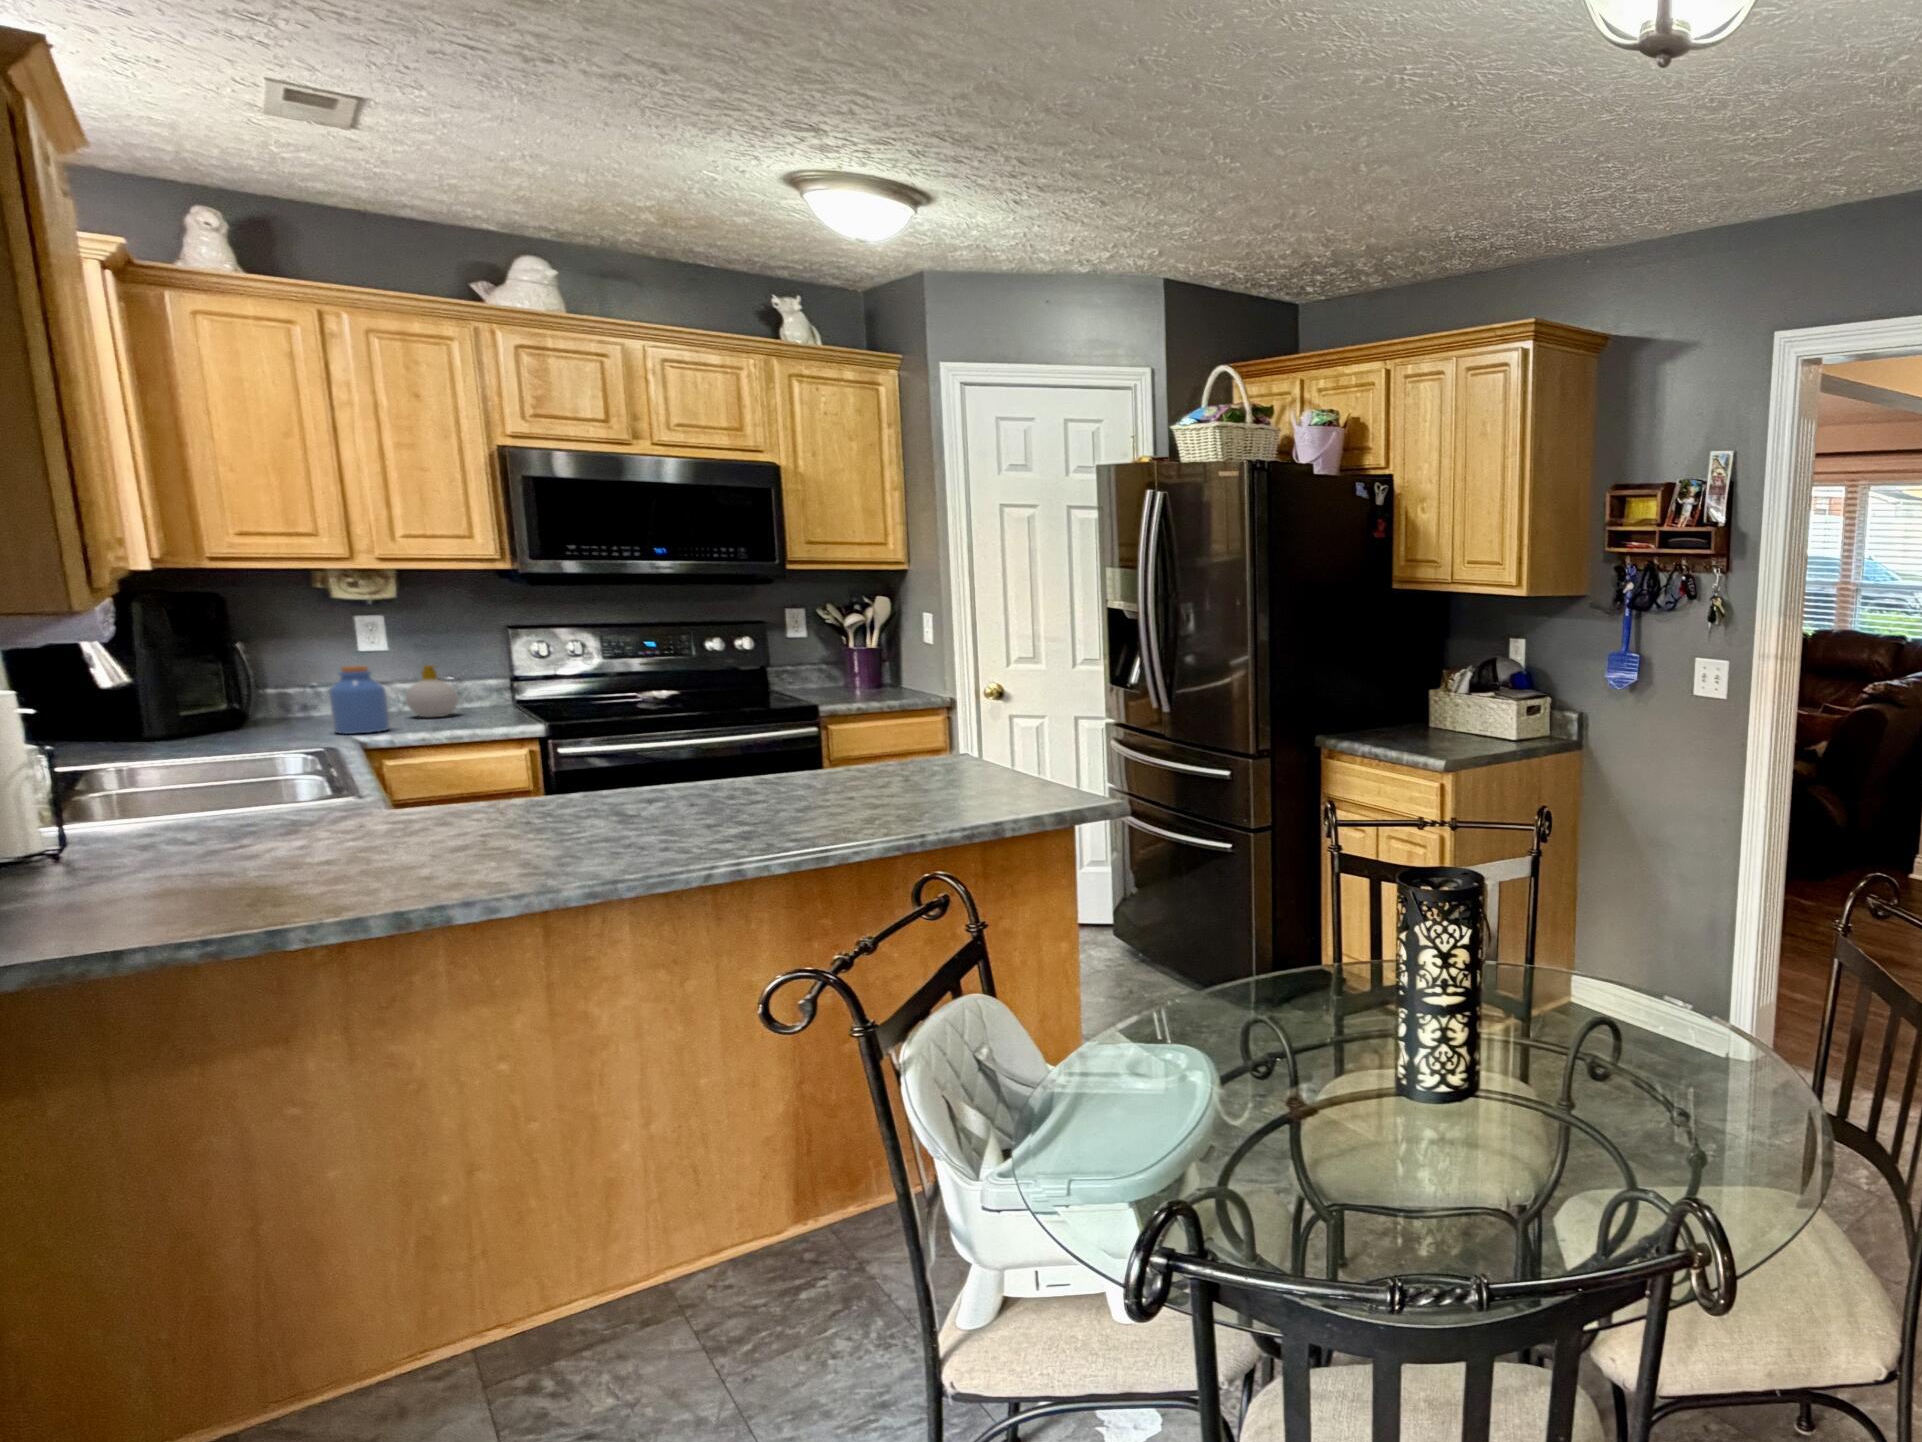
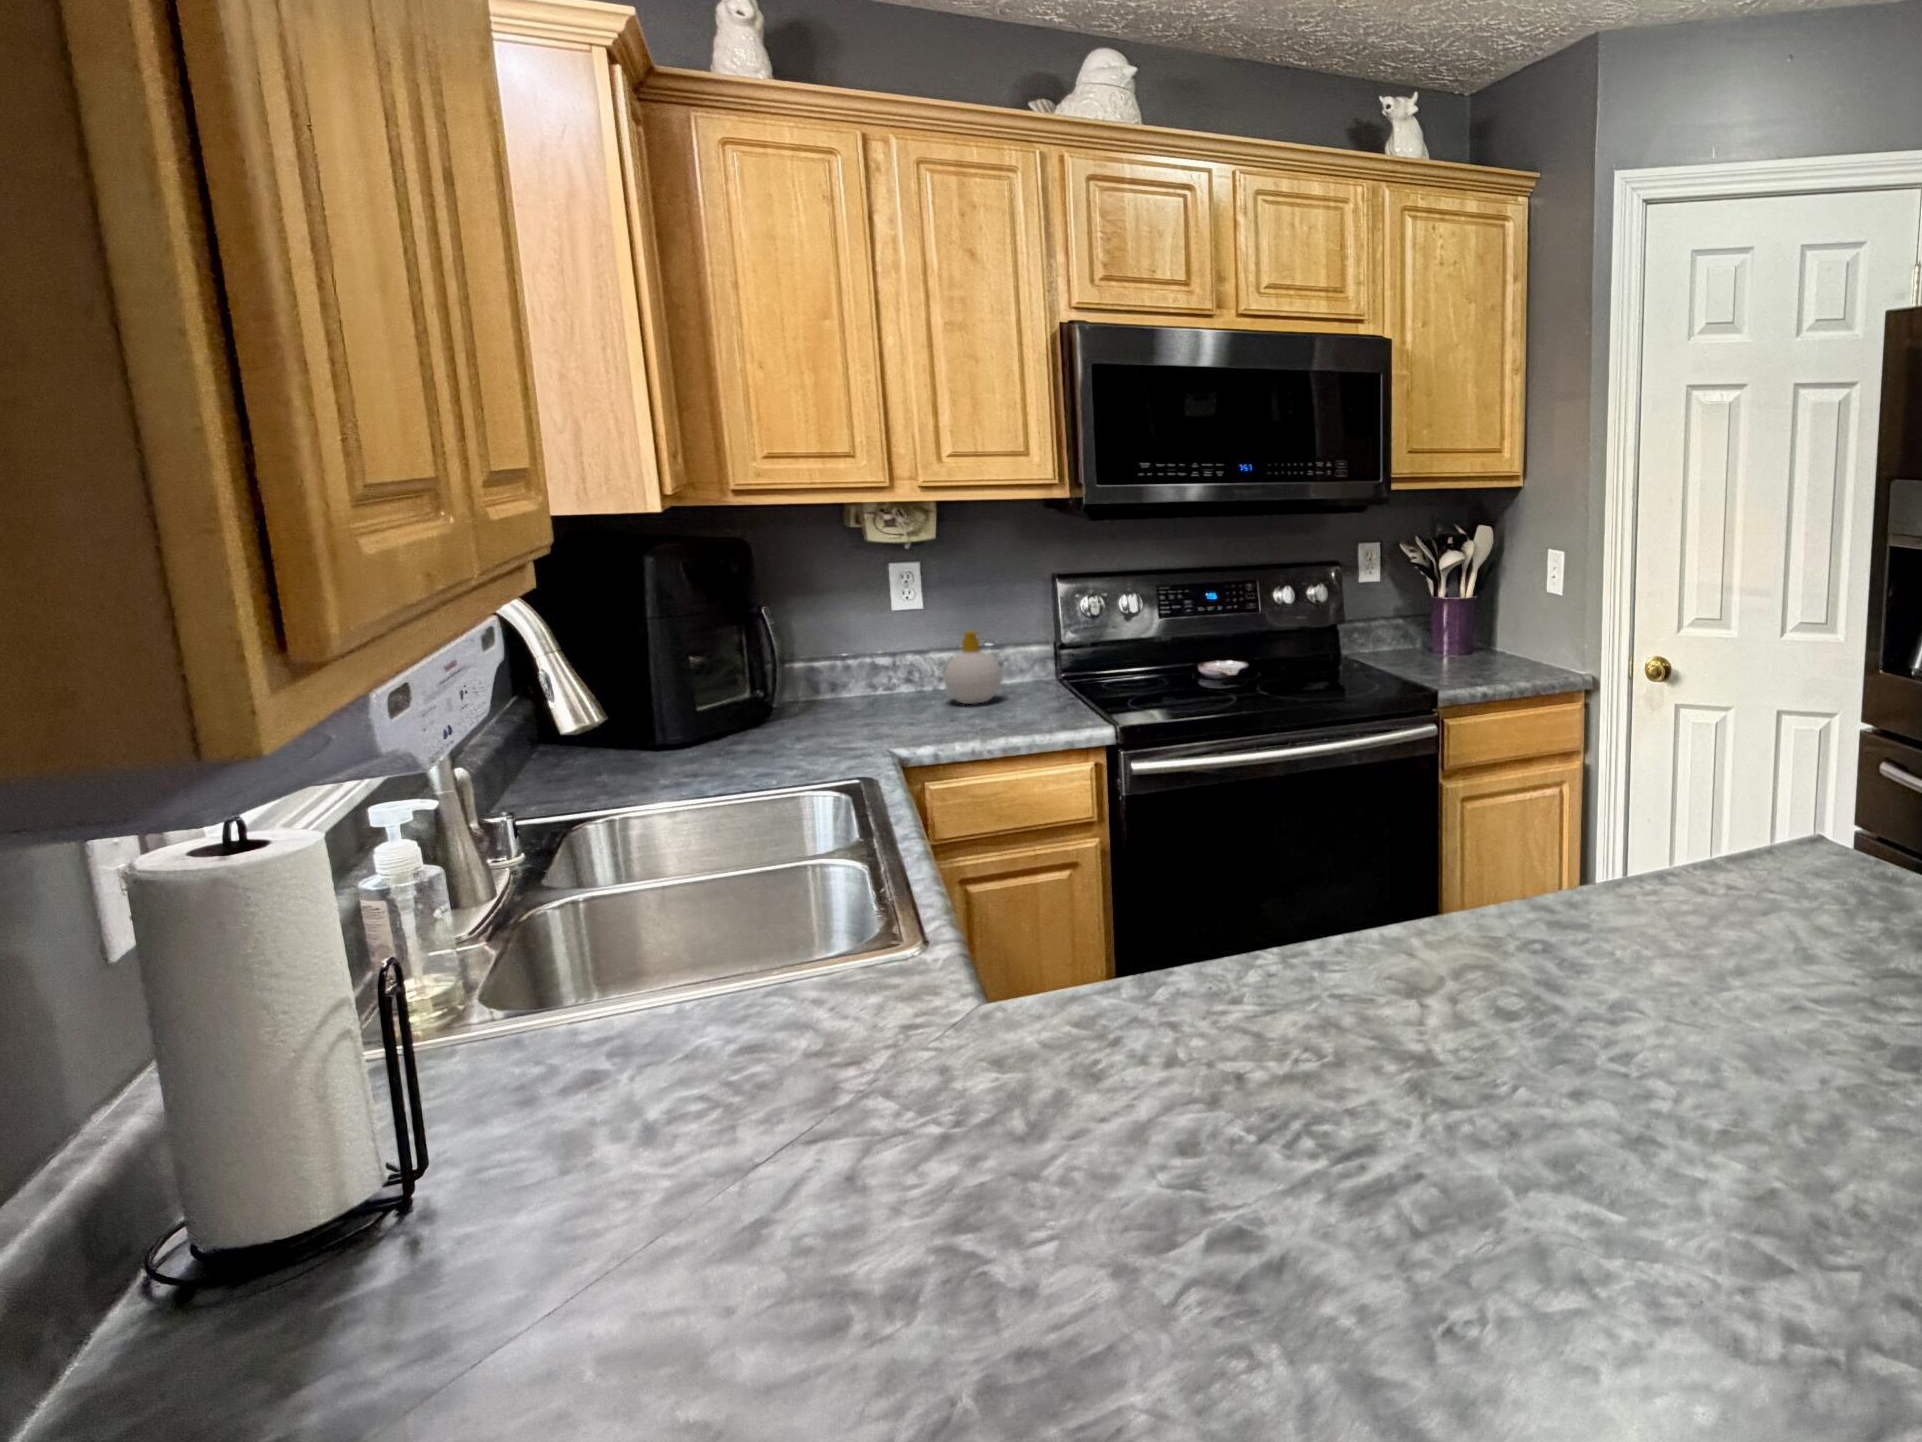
jar: present [329,666,390,734] -> none [861,640,929,739]

